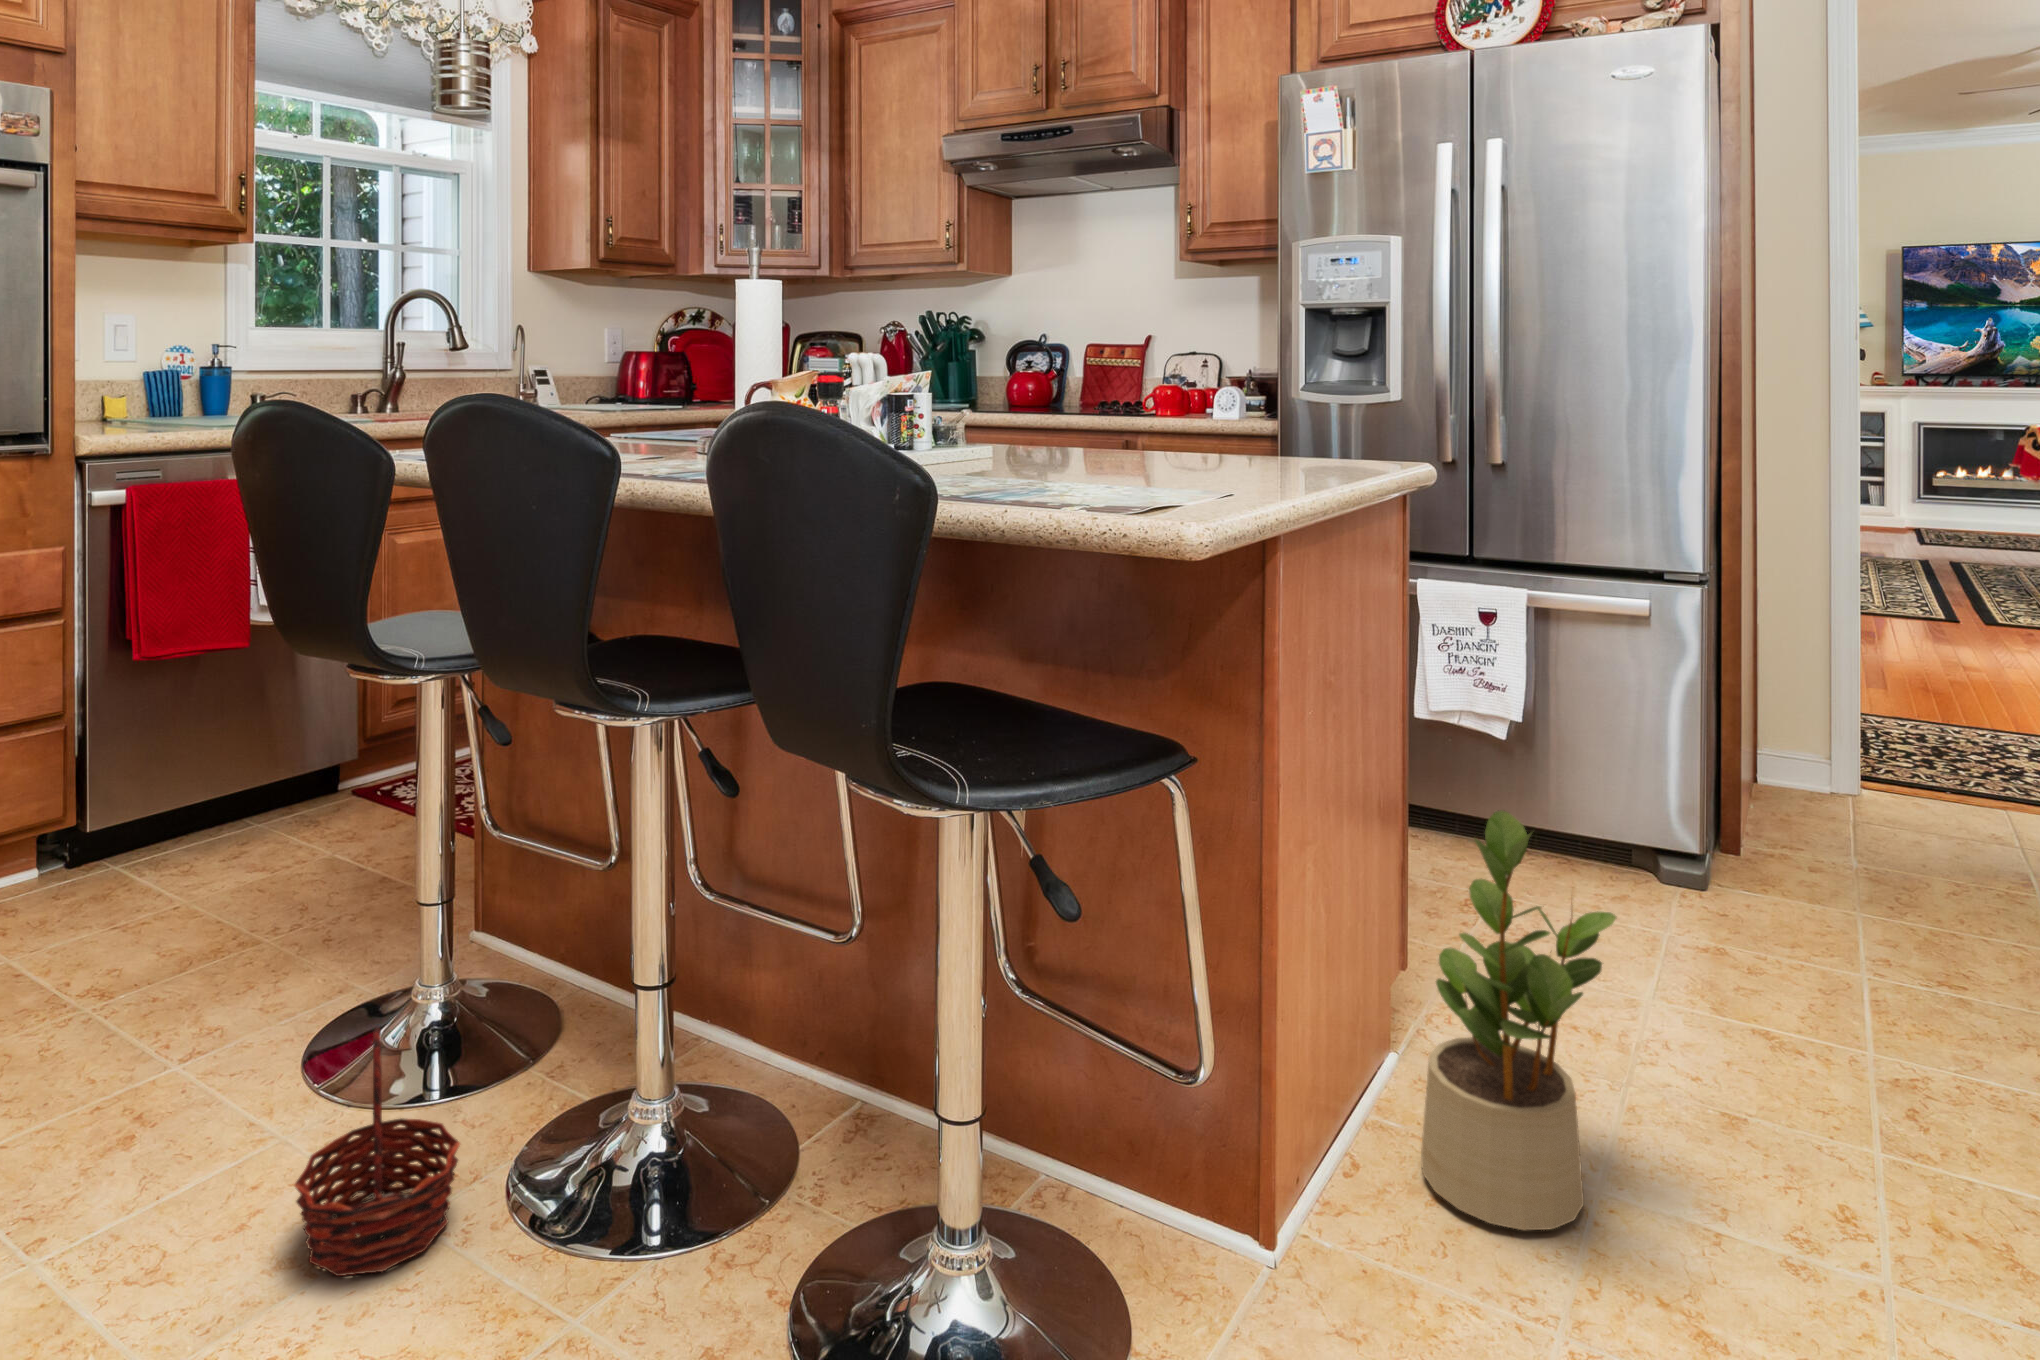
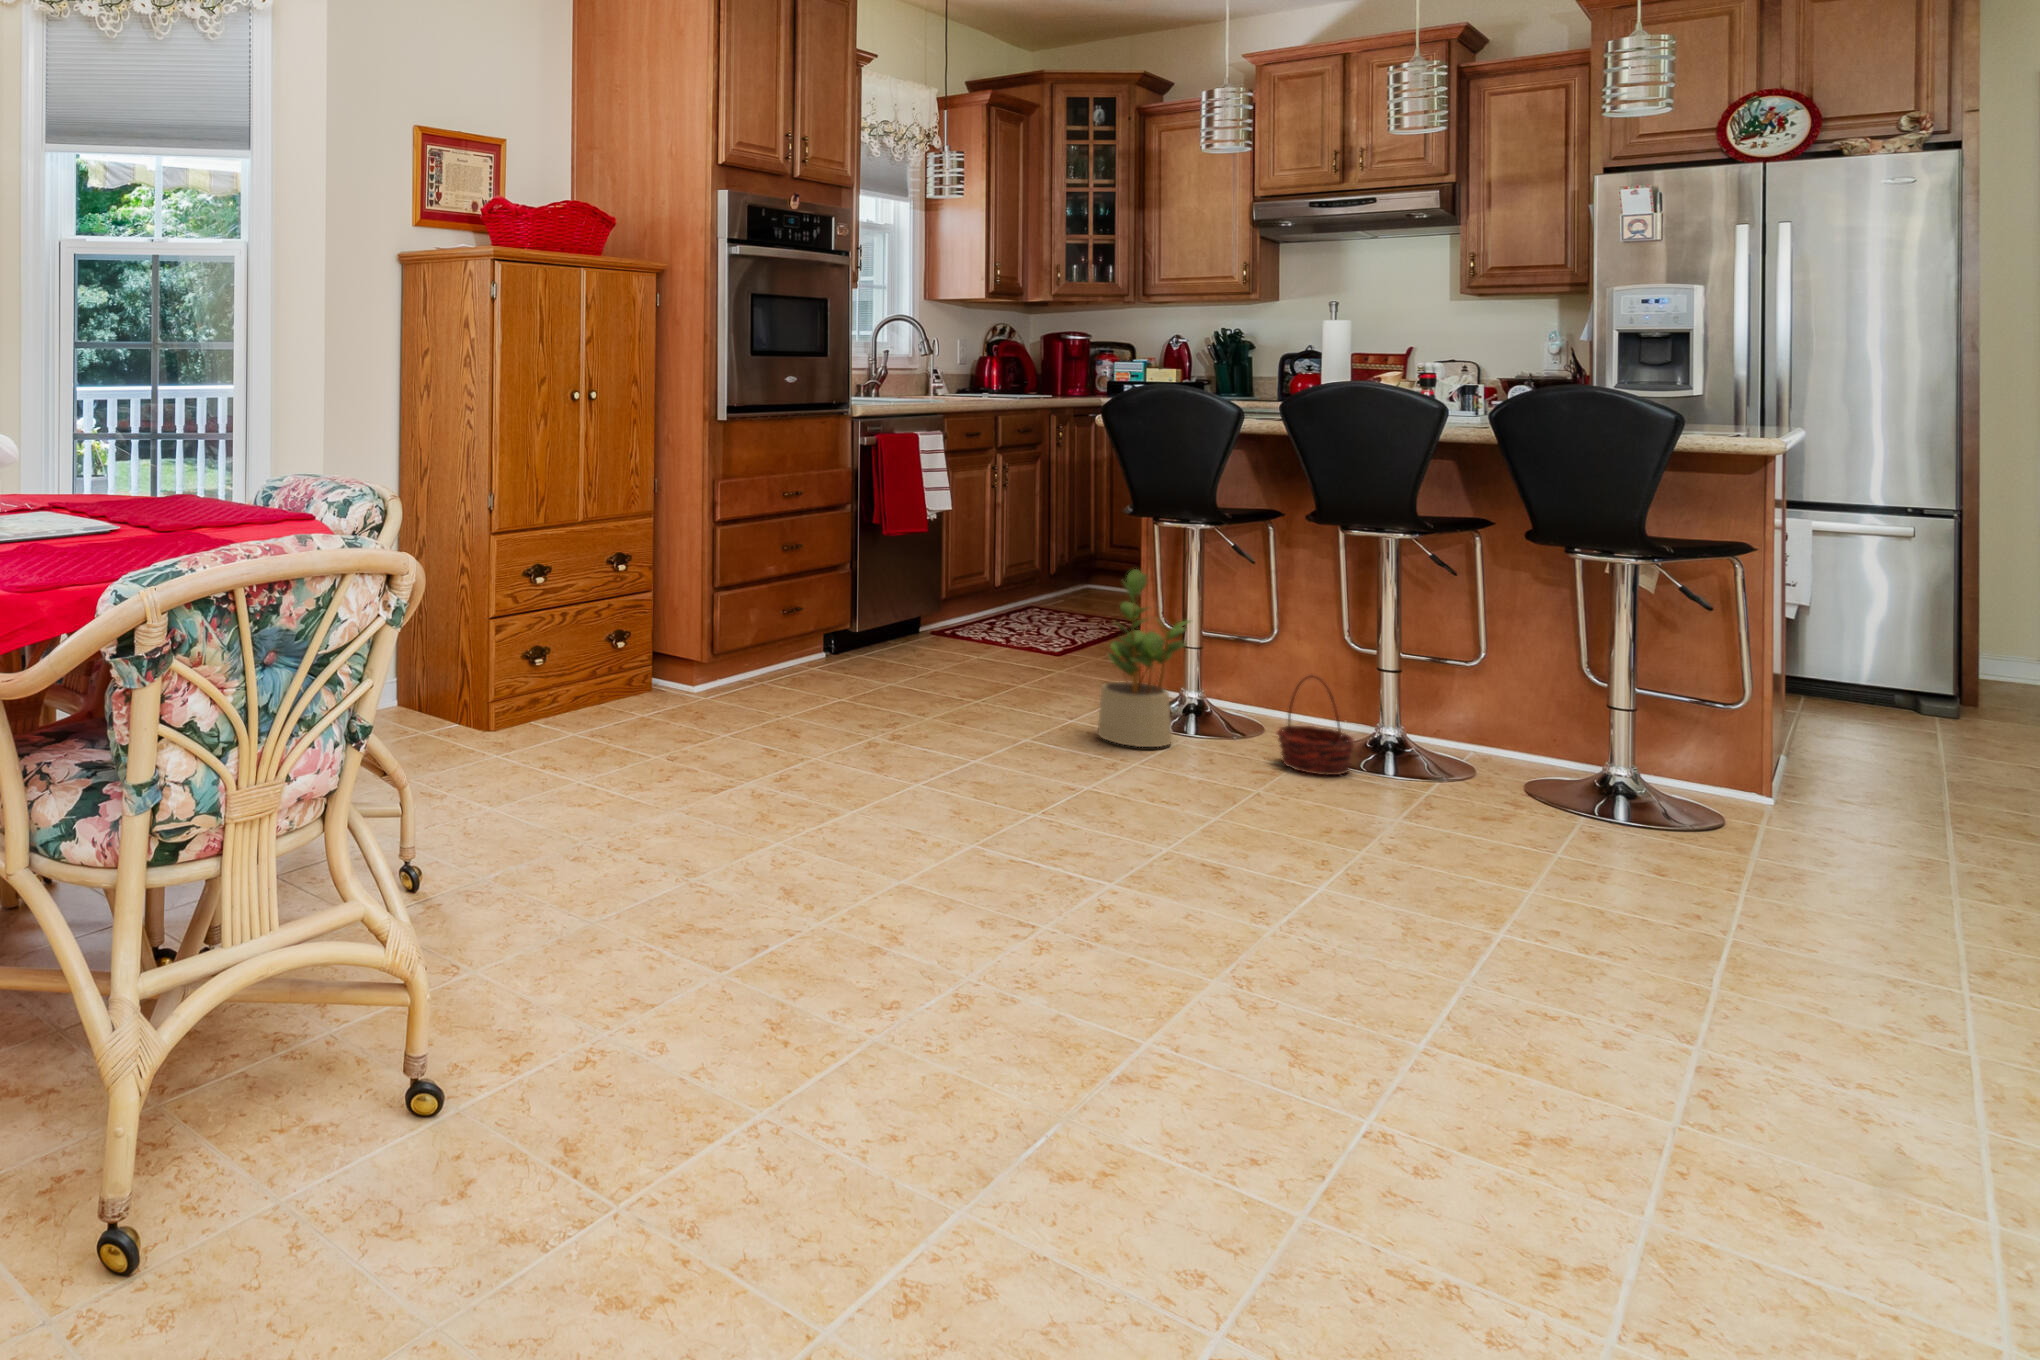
potted plant: present [1421,810,1616,1230] -> present [1098,569,1191,747]

